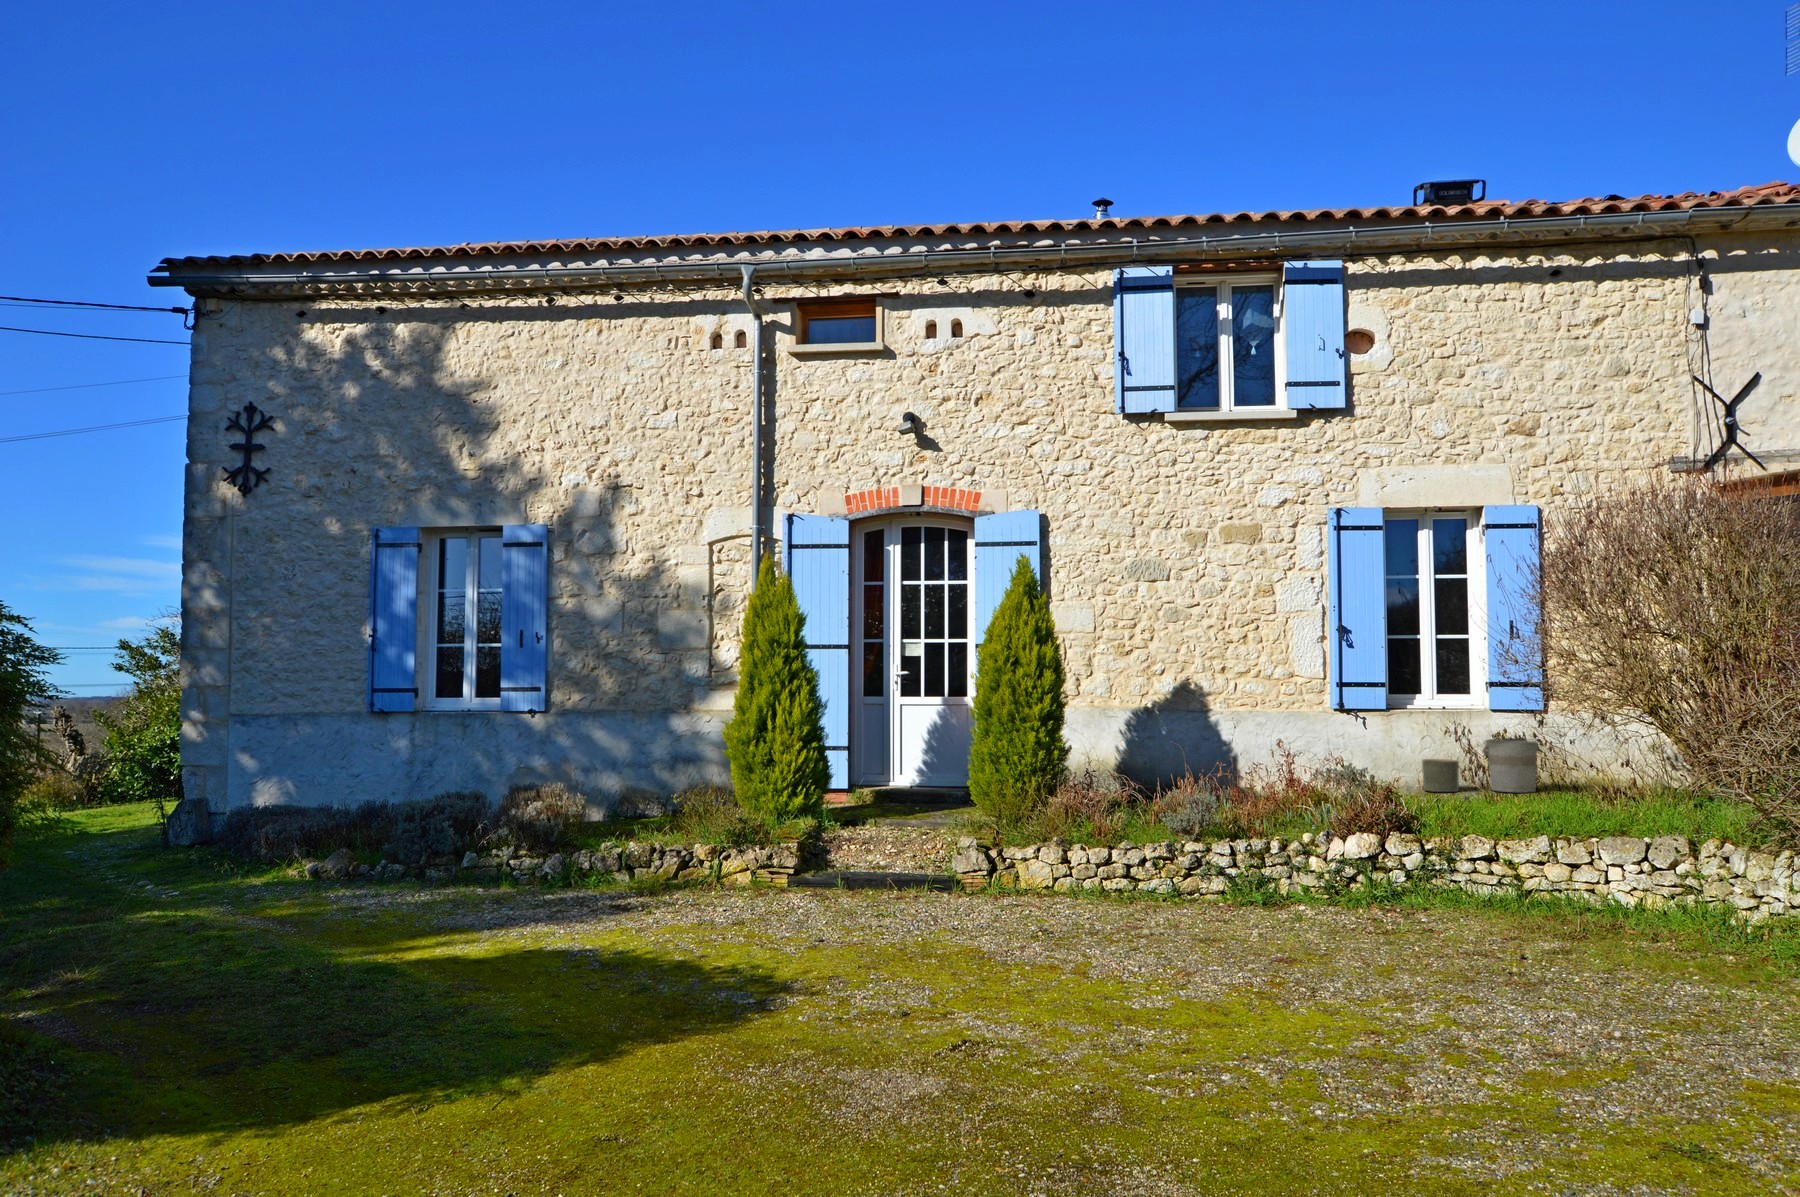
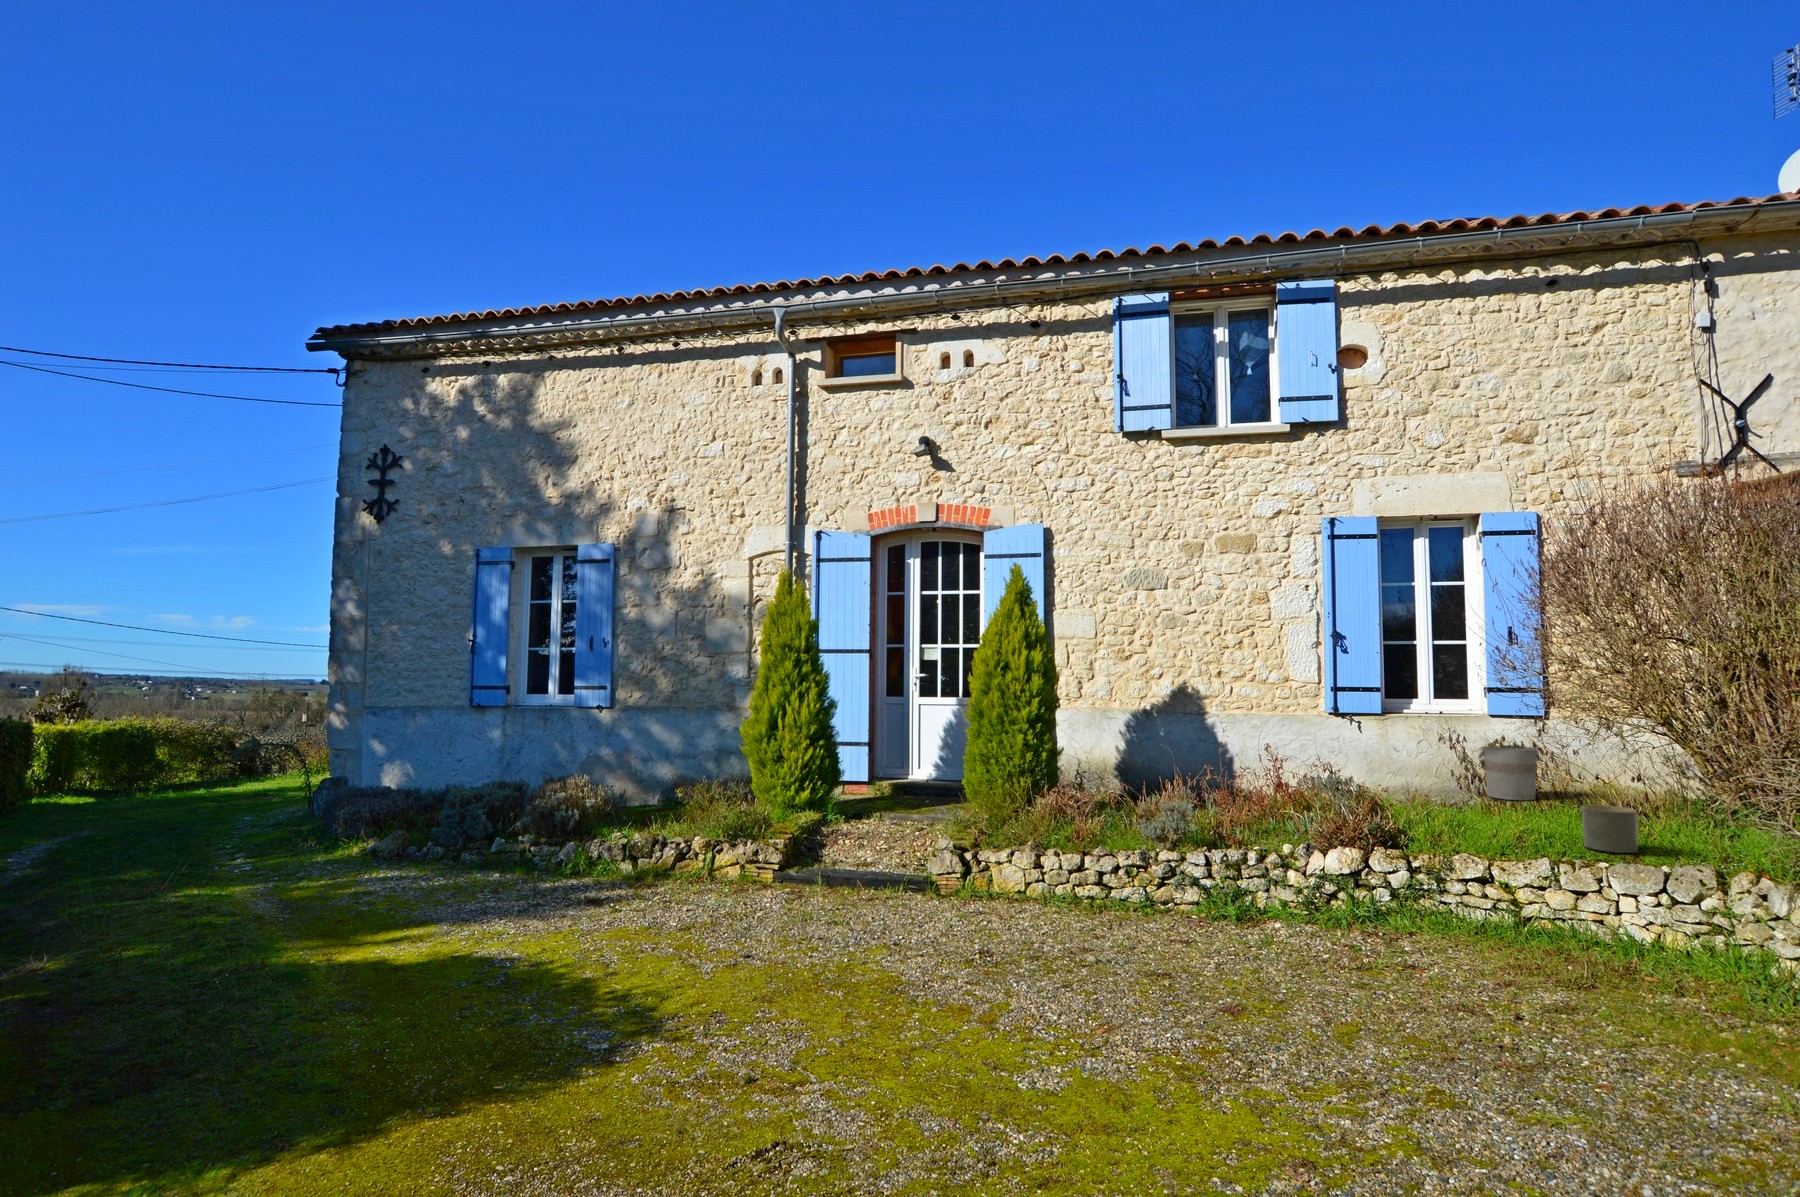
planter: present [1422,759,1459,792] -> present [1582,805,1638,853]

